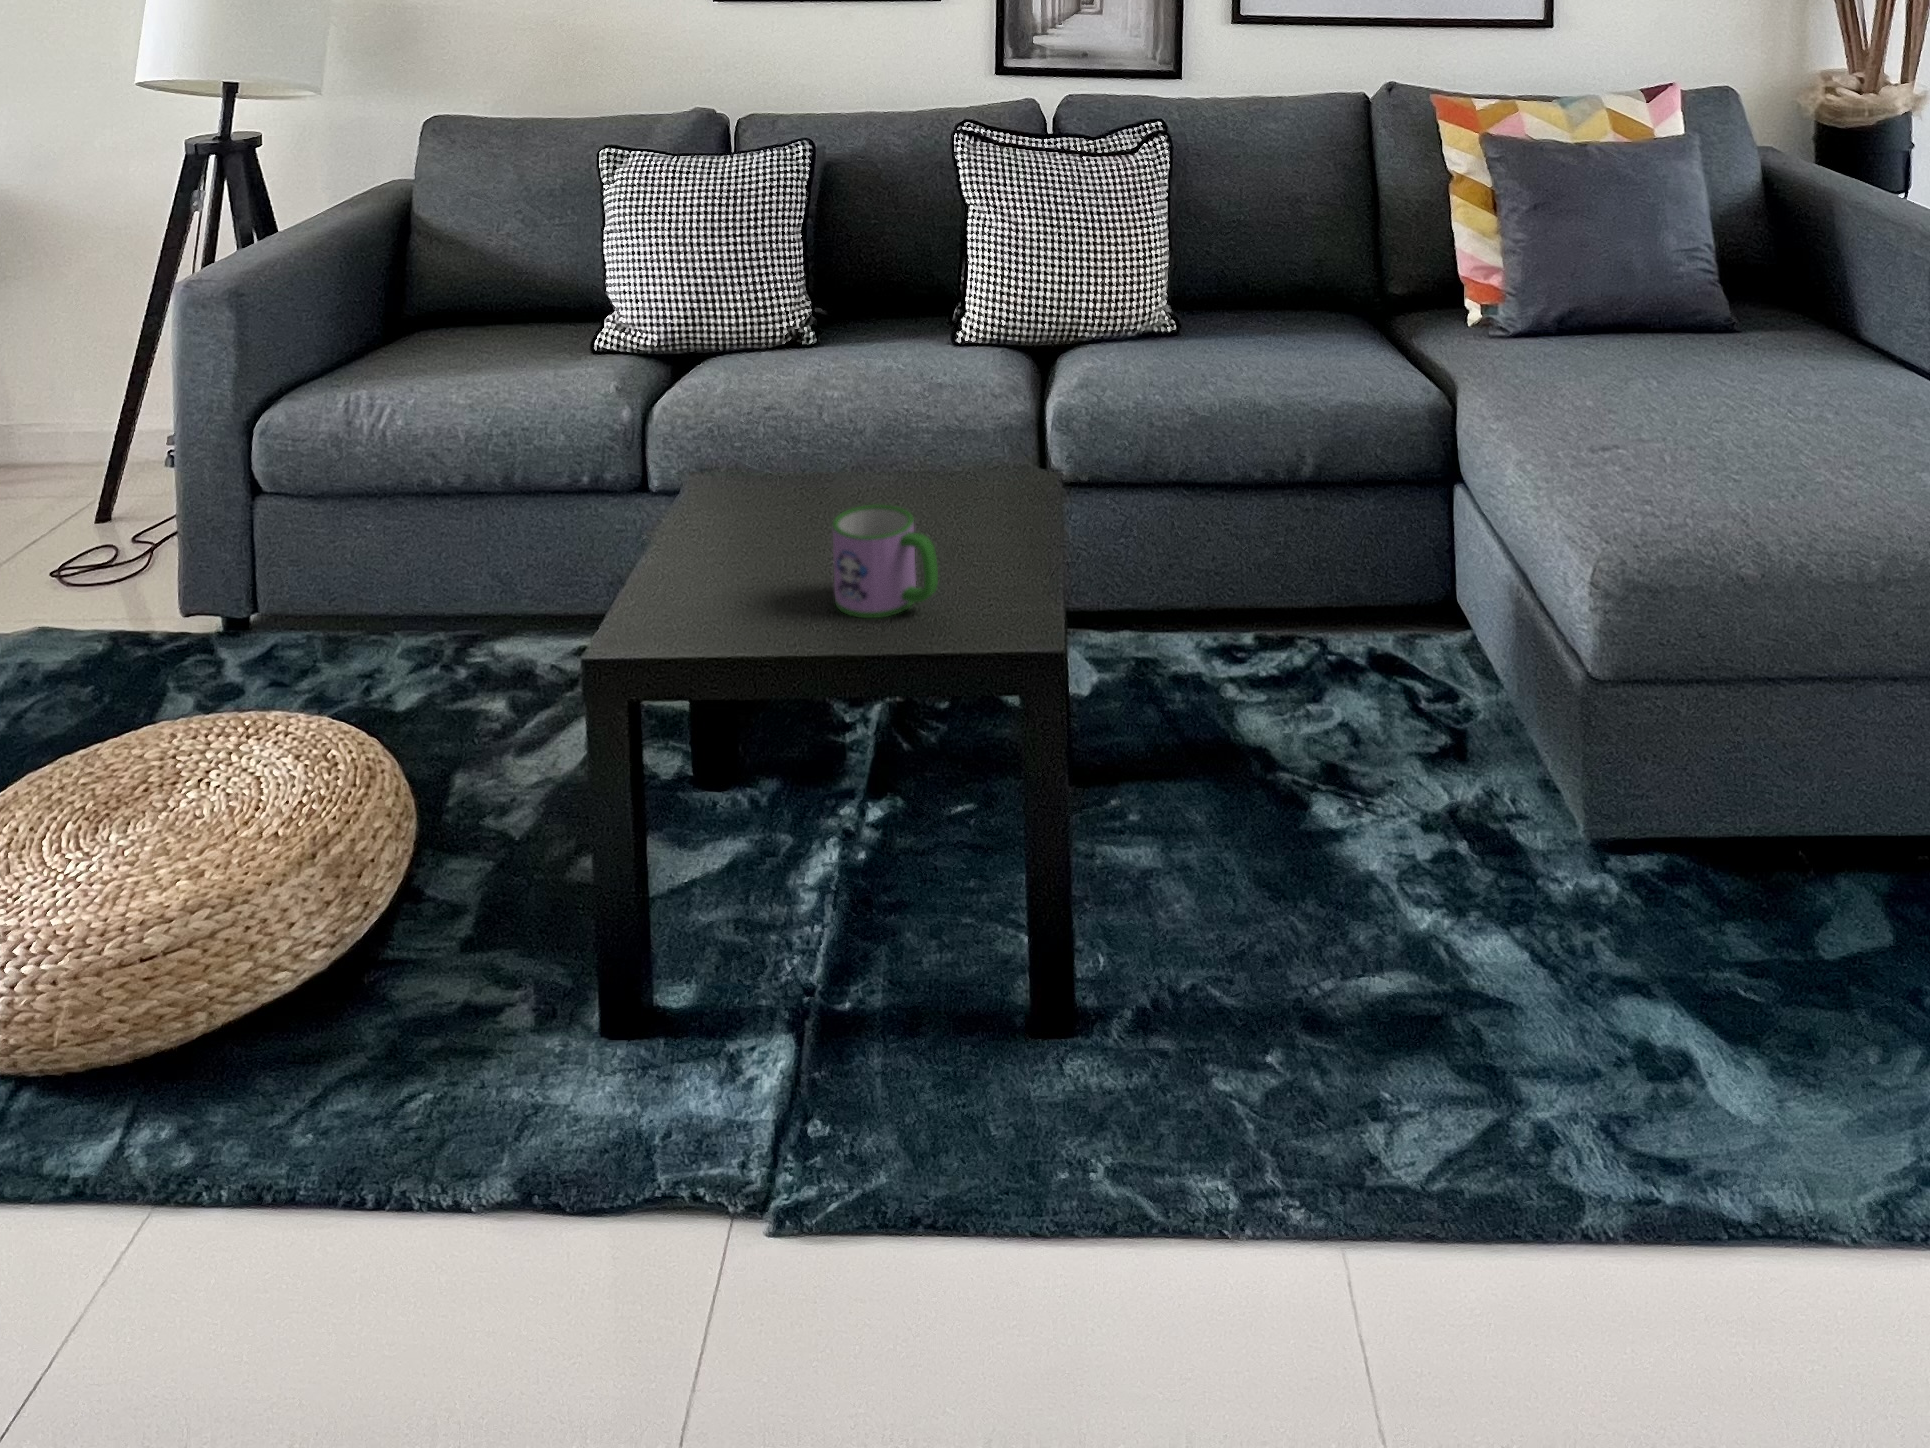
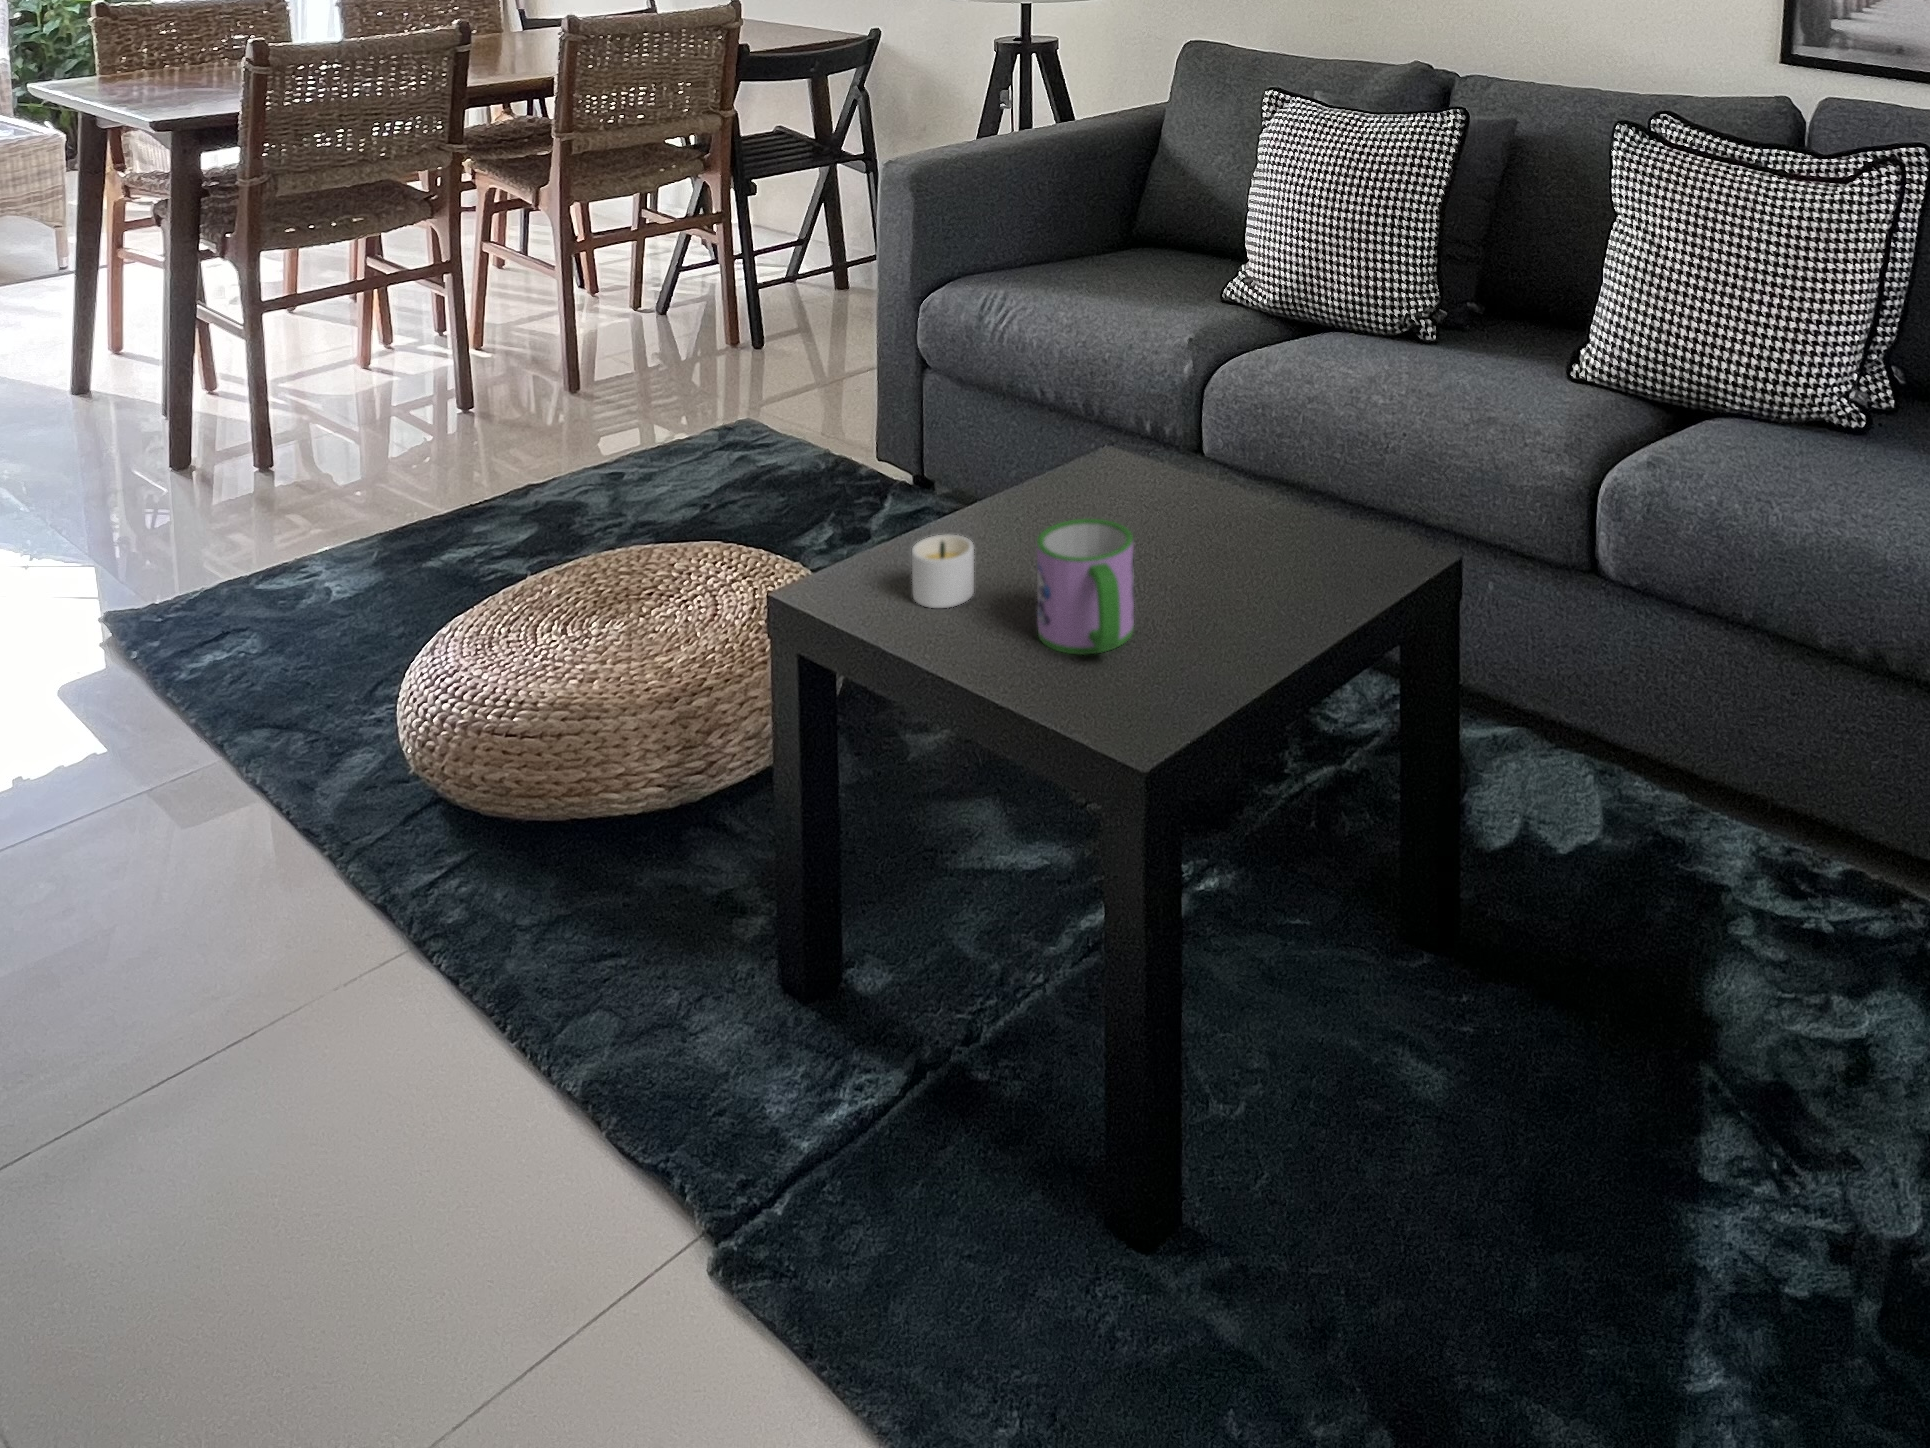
candle: none [700,560,784,626] -> present [912,535,974,608]

